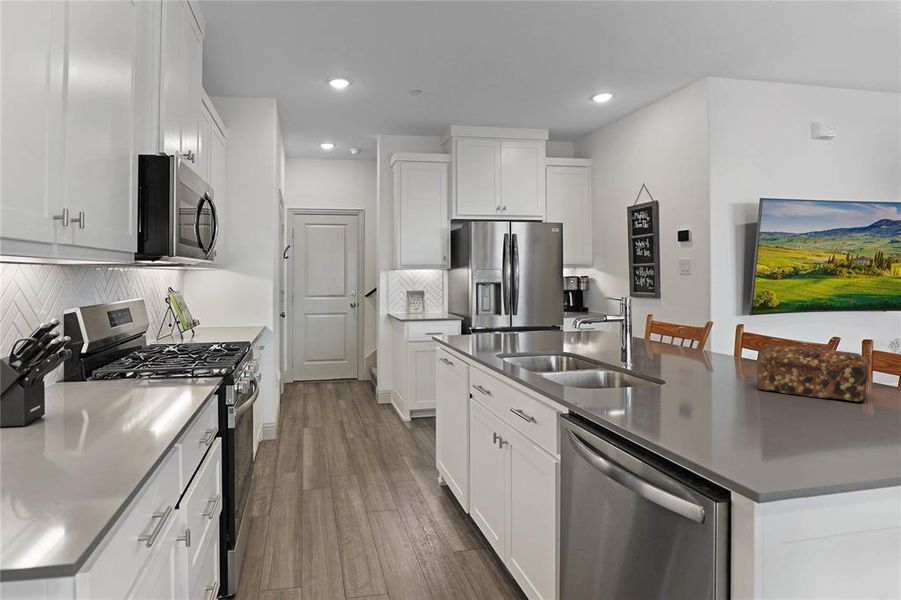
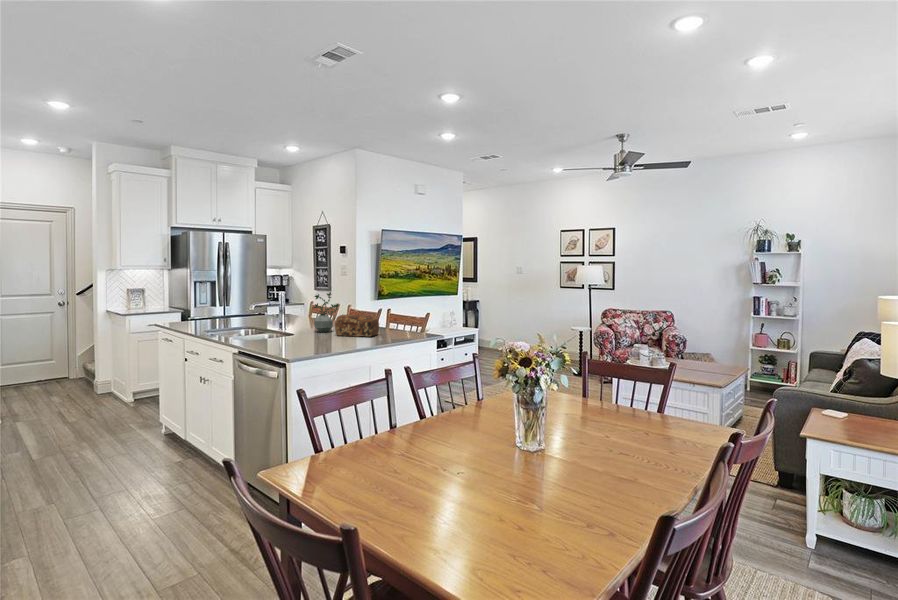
potted plant: none [693,296,744,376] -> present [314,292,338,332]

